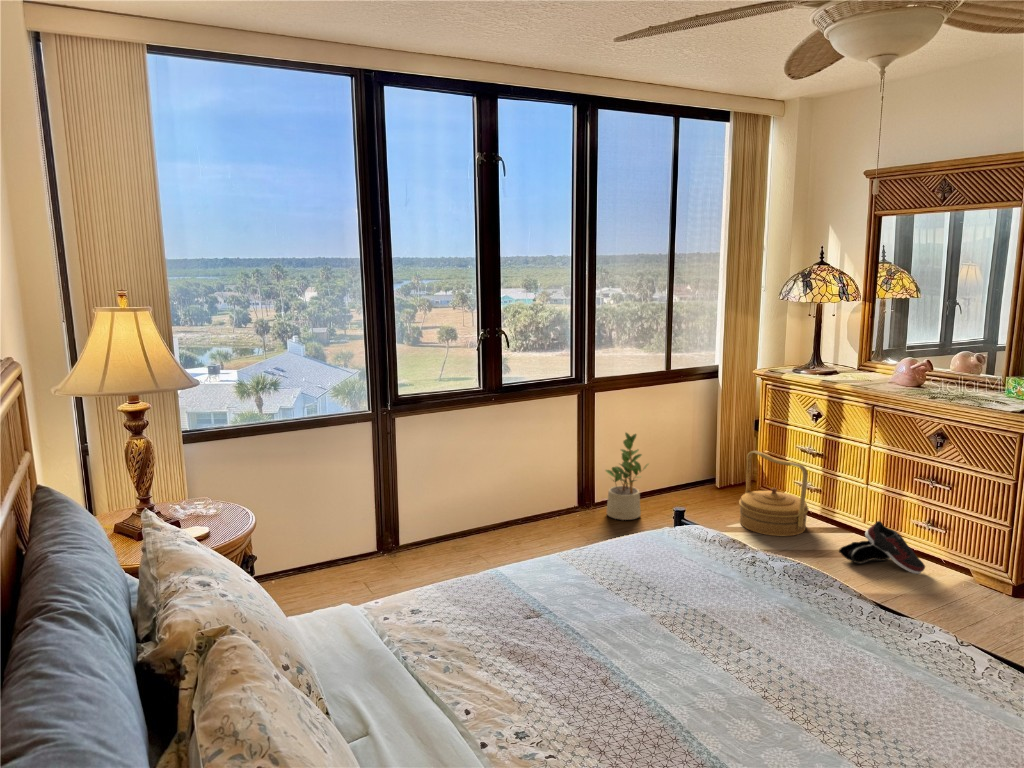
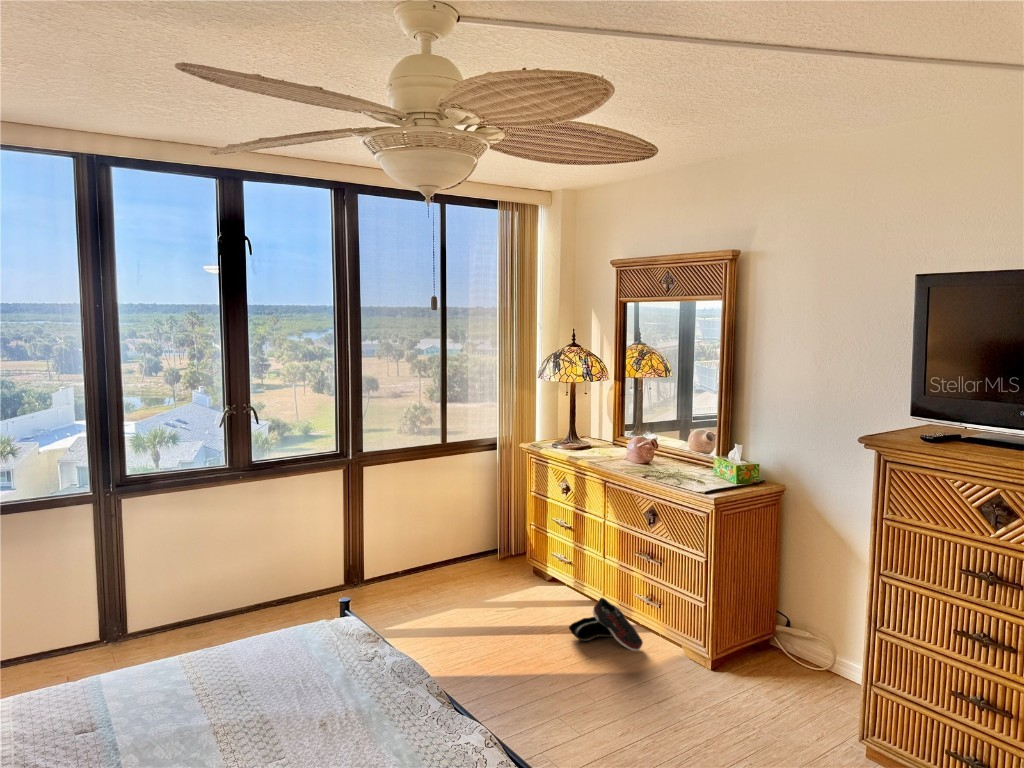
potted plant: present [606,433,648,520] -> none [370,508,411,596]
woven basket: present [739,451,808,536] -> none [496,524,560,611]

